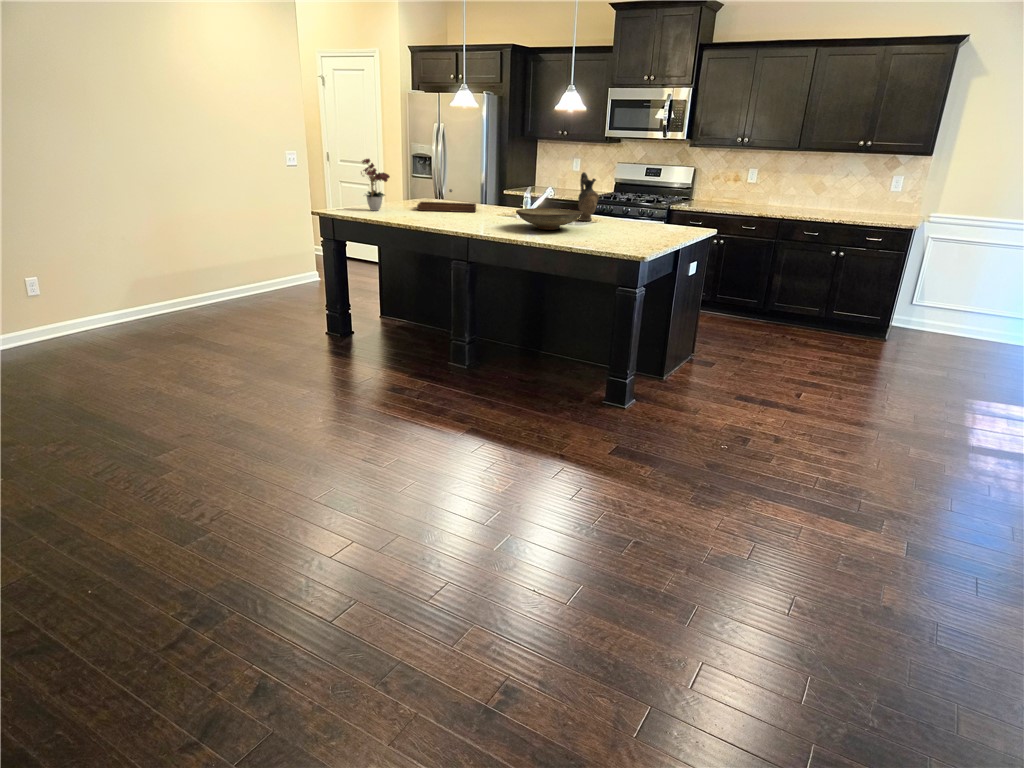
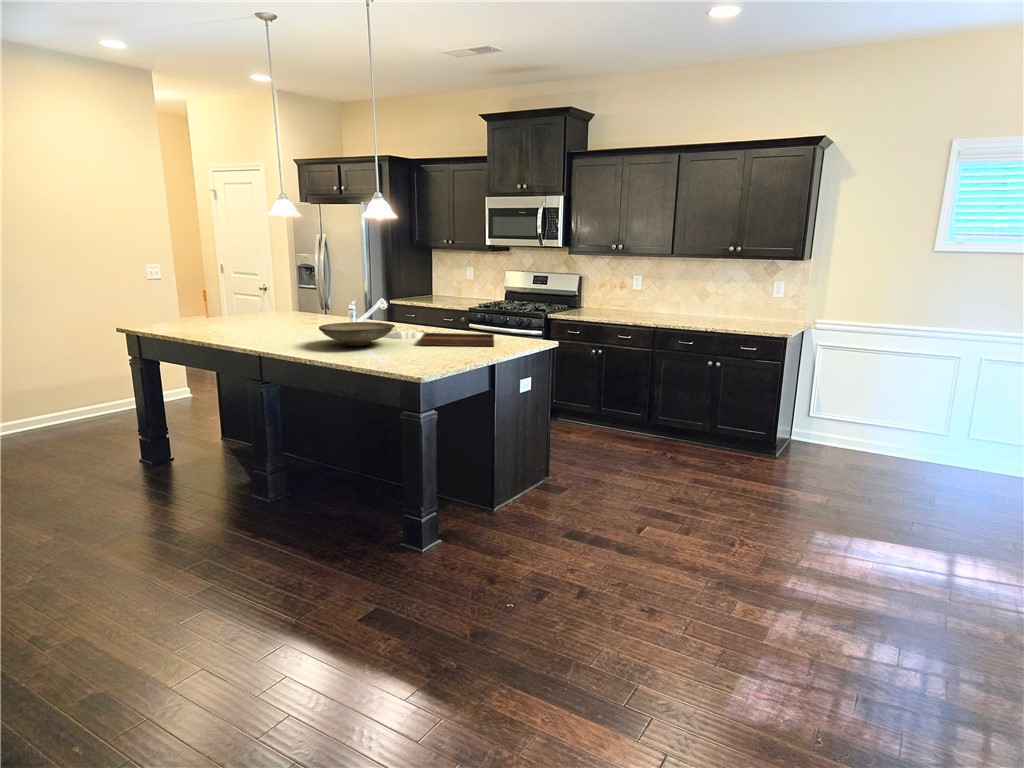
flower arrangement: present [361,159,390,211] -> none [174,269,216,326]
ceramic pitcher: present [578,172,599,221] -> none [409,283,431,334]
tray: present [417,189,476,212] -> present [420,318,494,346]

